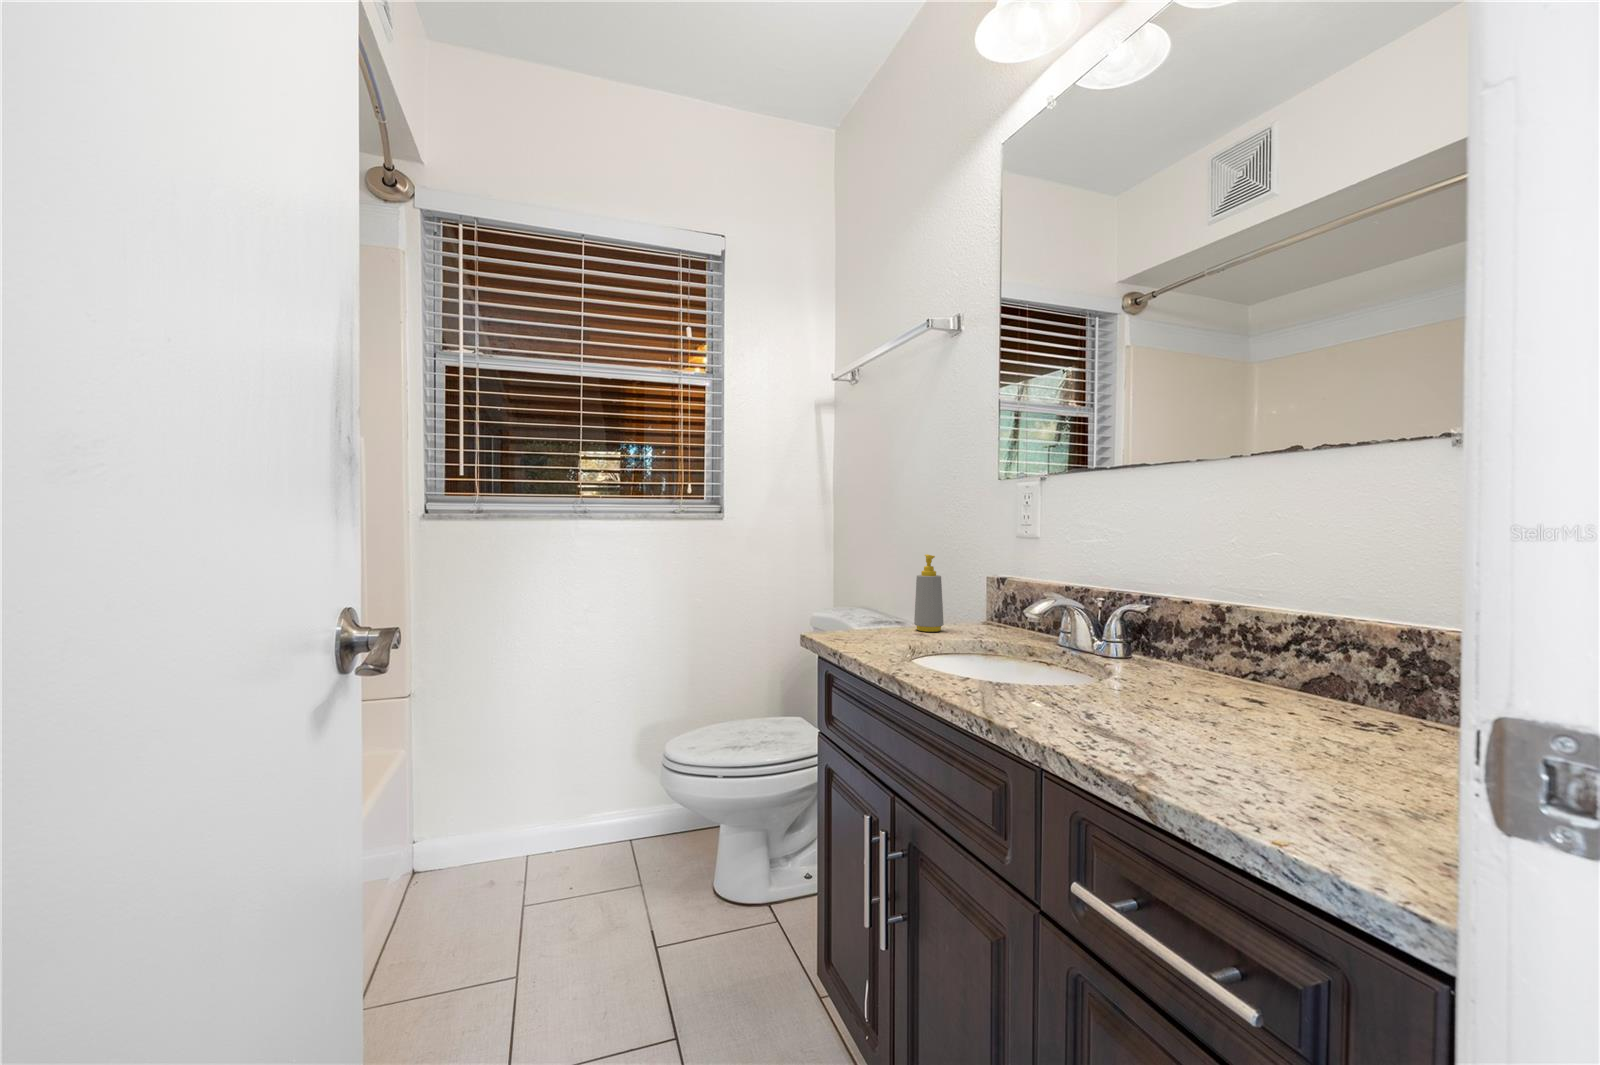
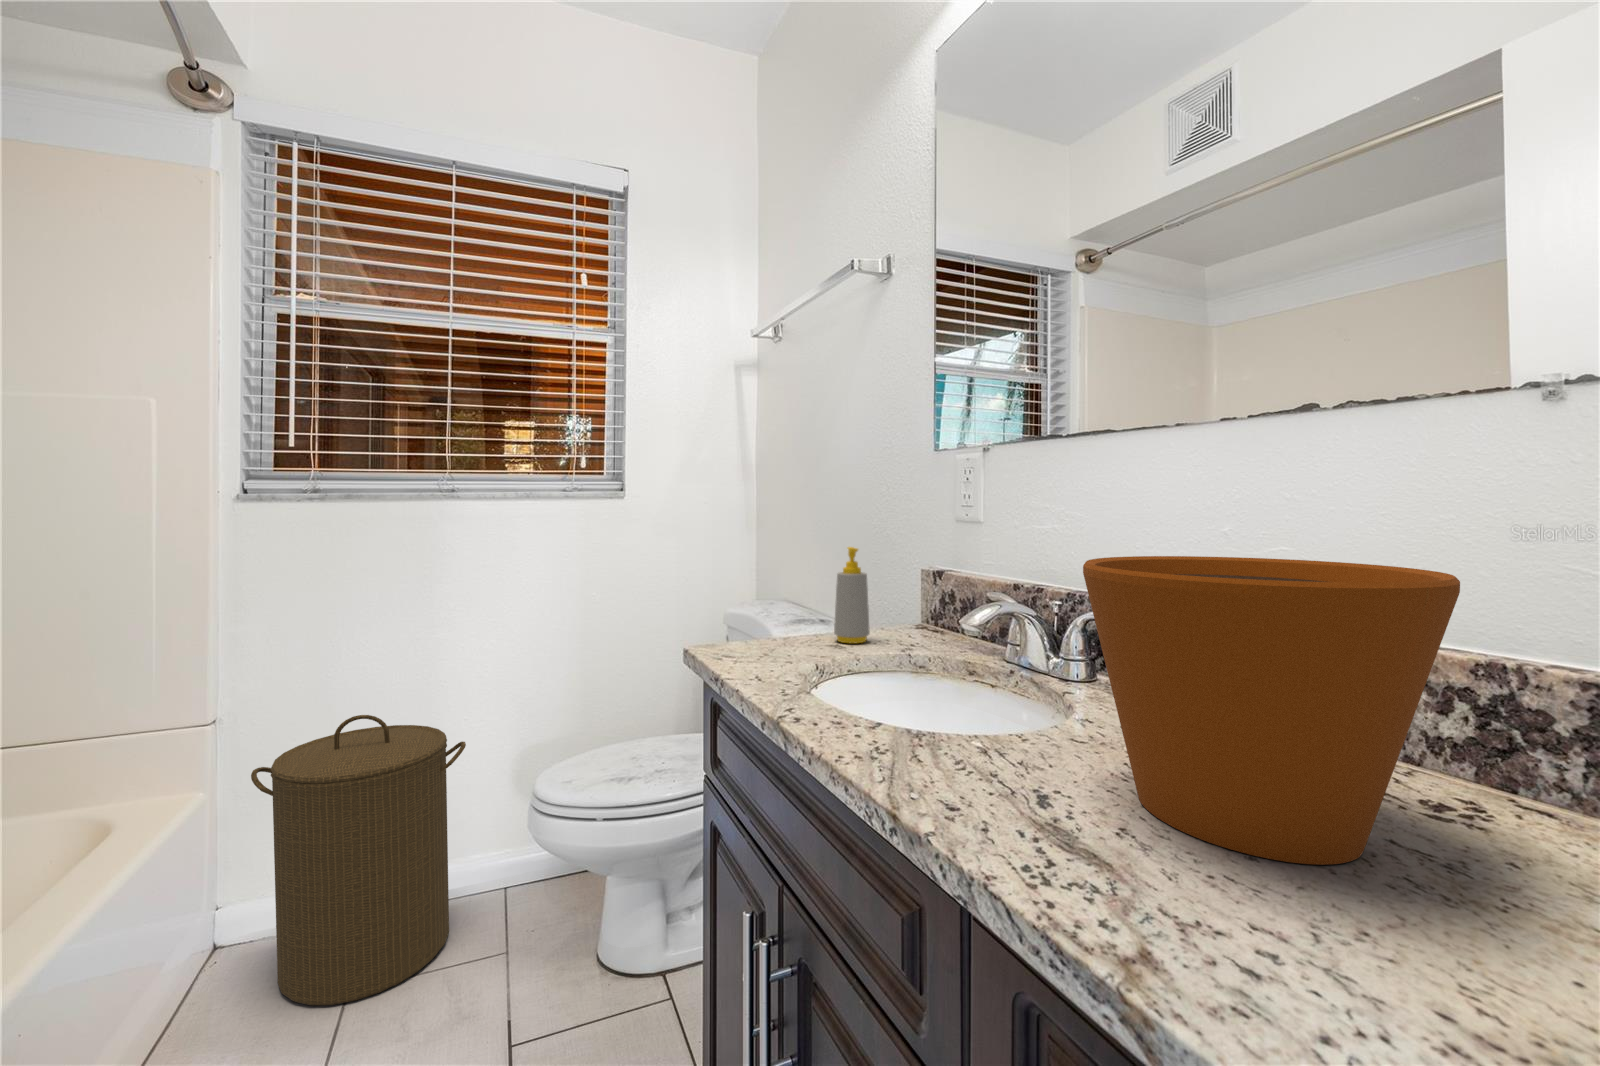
flower pot: none [1115,556,1356,746] -> present [1083,556,1460,865]
laundry hamper: none [444,691,602,922] -> present [251,715,466,1006]

